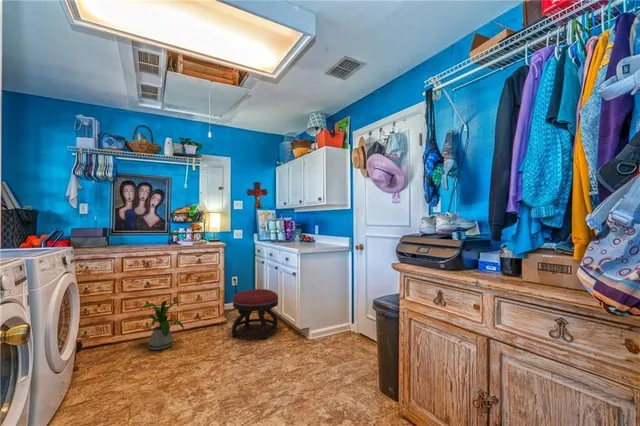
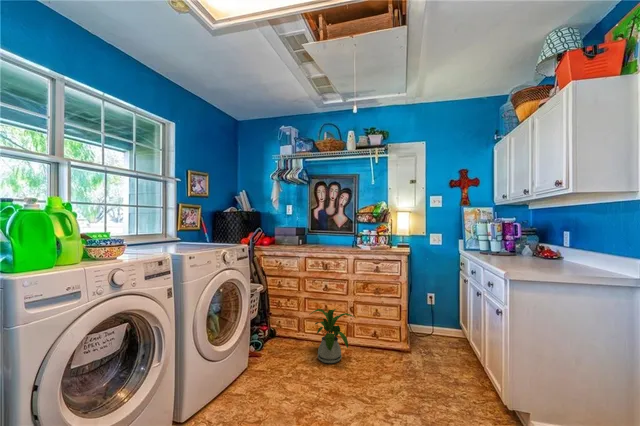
ottoman: present [232,289,278,339] -> none [406,317,478,398]

